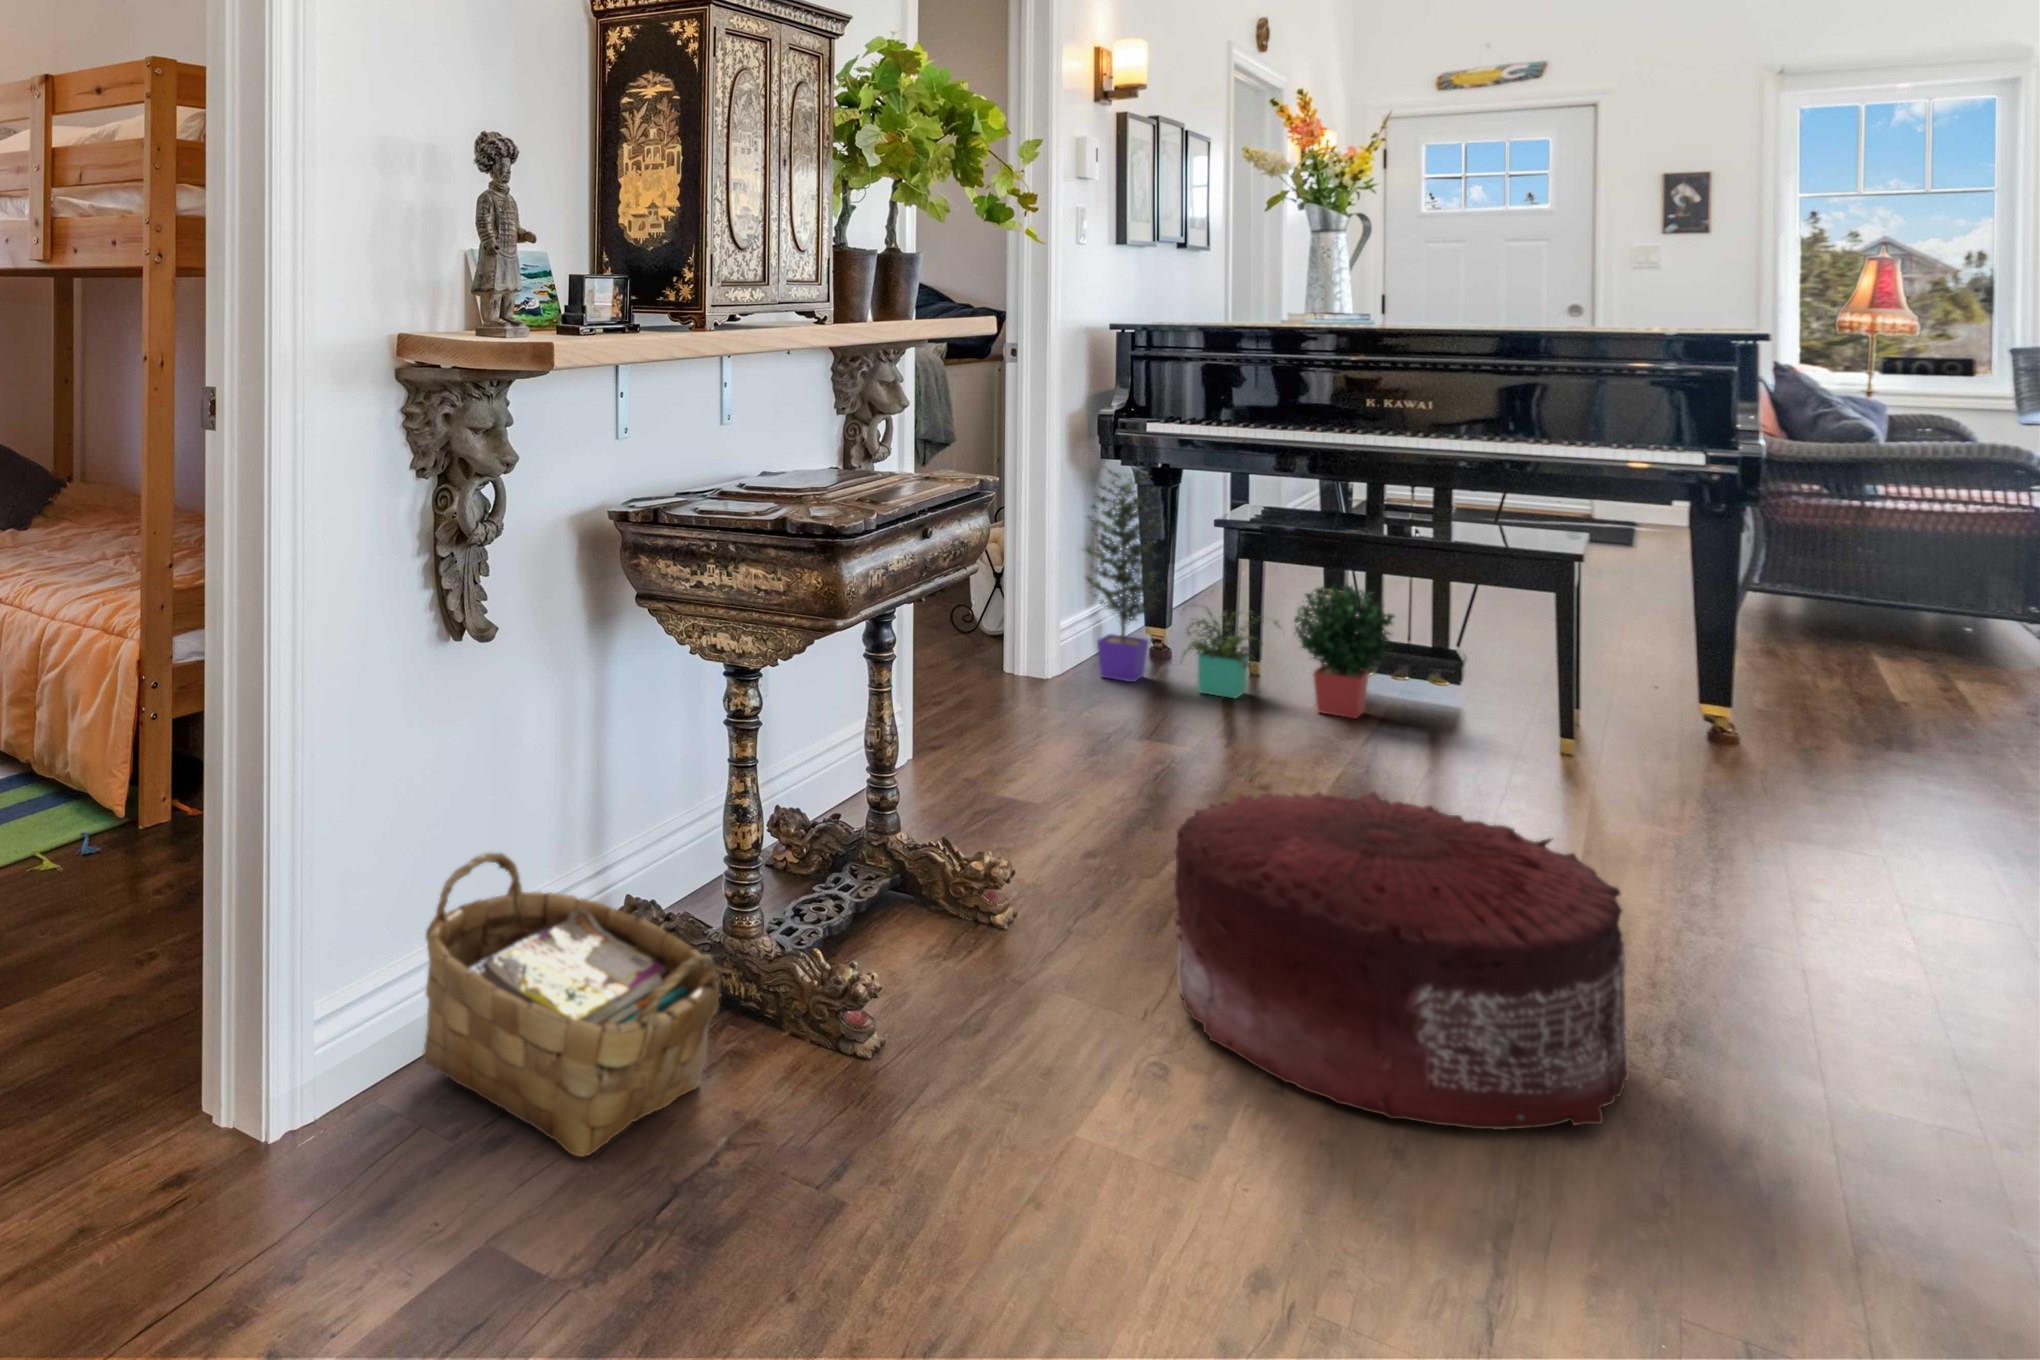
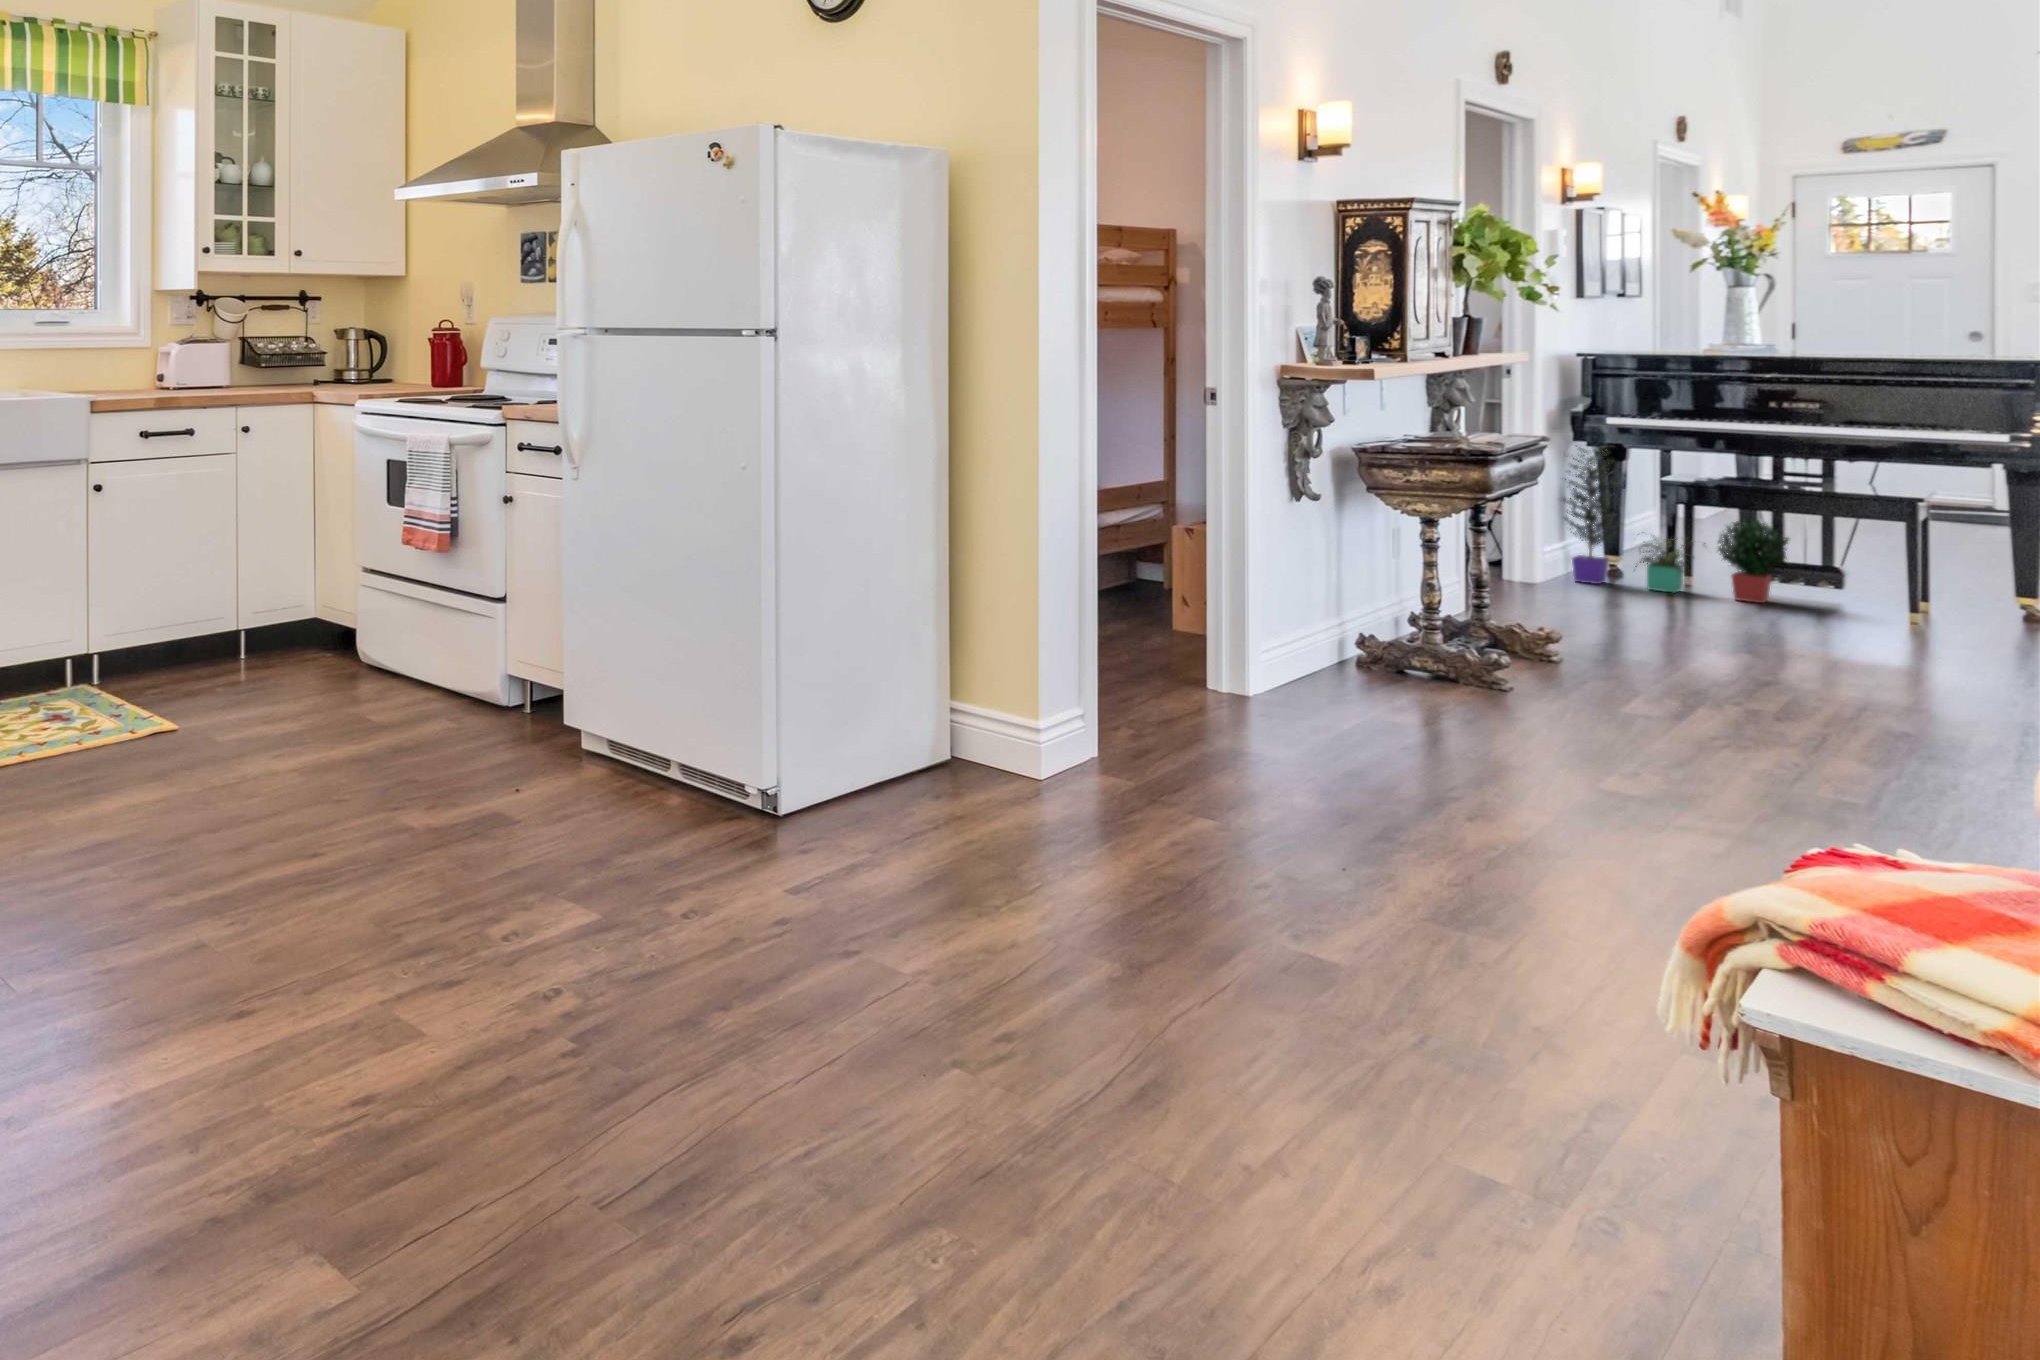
pouf: present [1175,792,1629,1130] -> none [1659,592,1903,717]
woven basket: present [423,852,719,1157] -> none [1293,596,1446,706]

